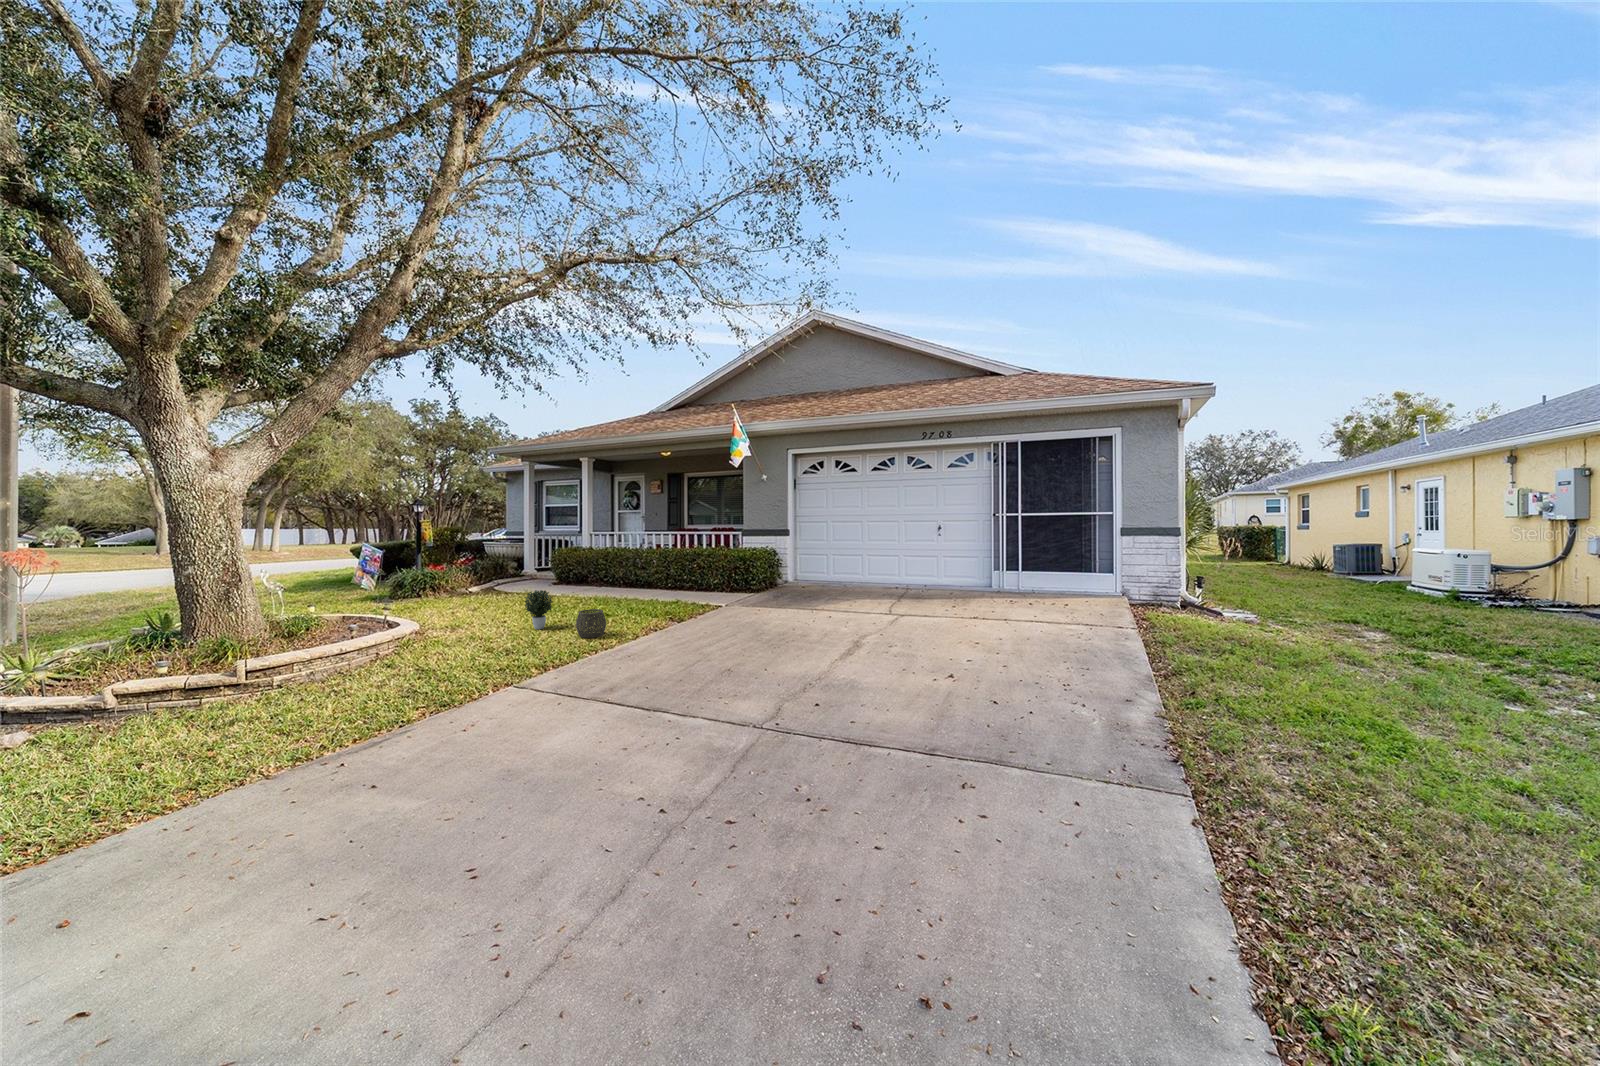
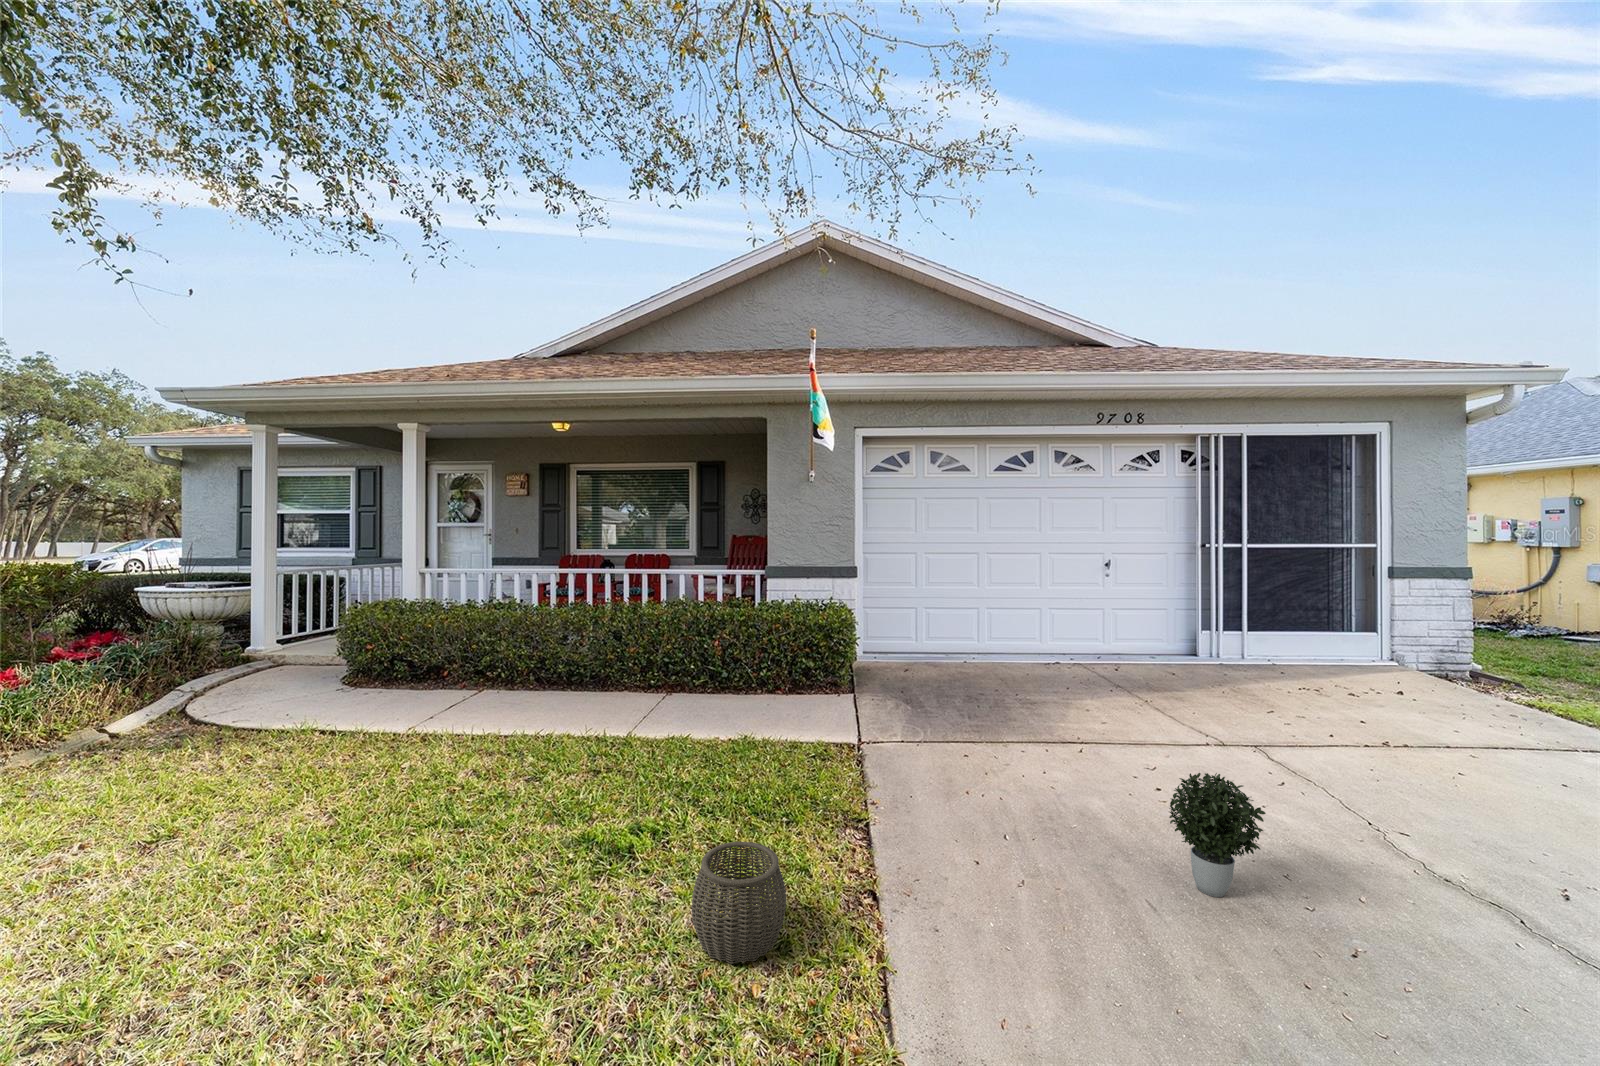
potted plant: present [524,590,552,629] -> present [1169,773,1266,897]

